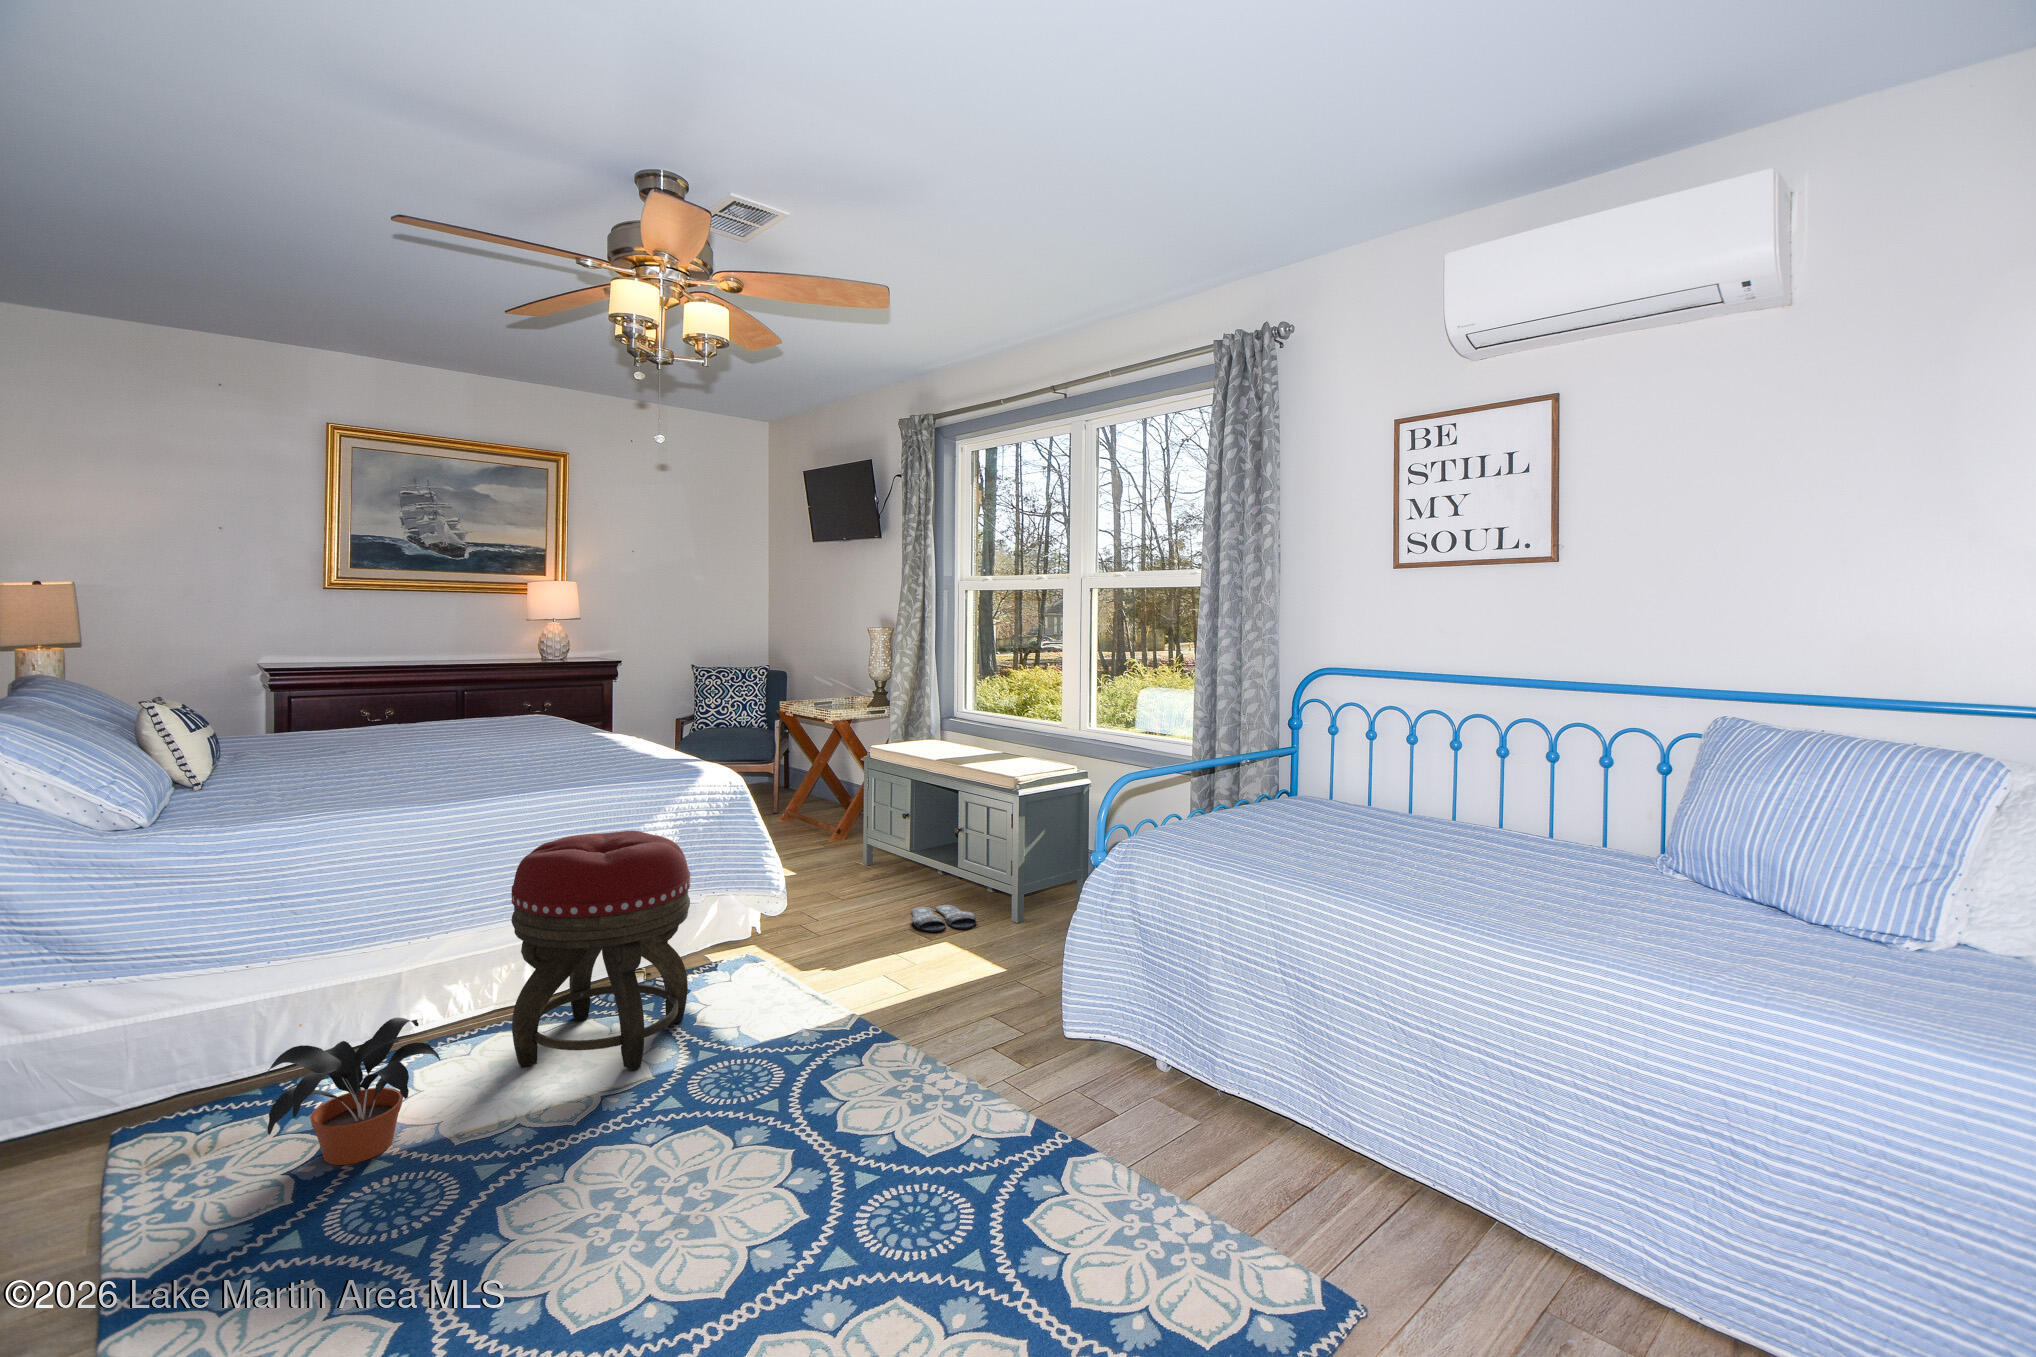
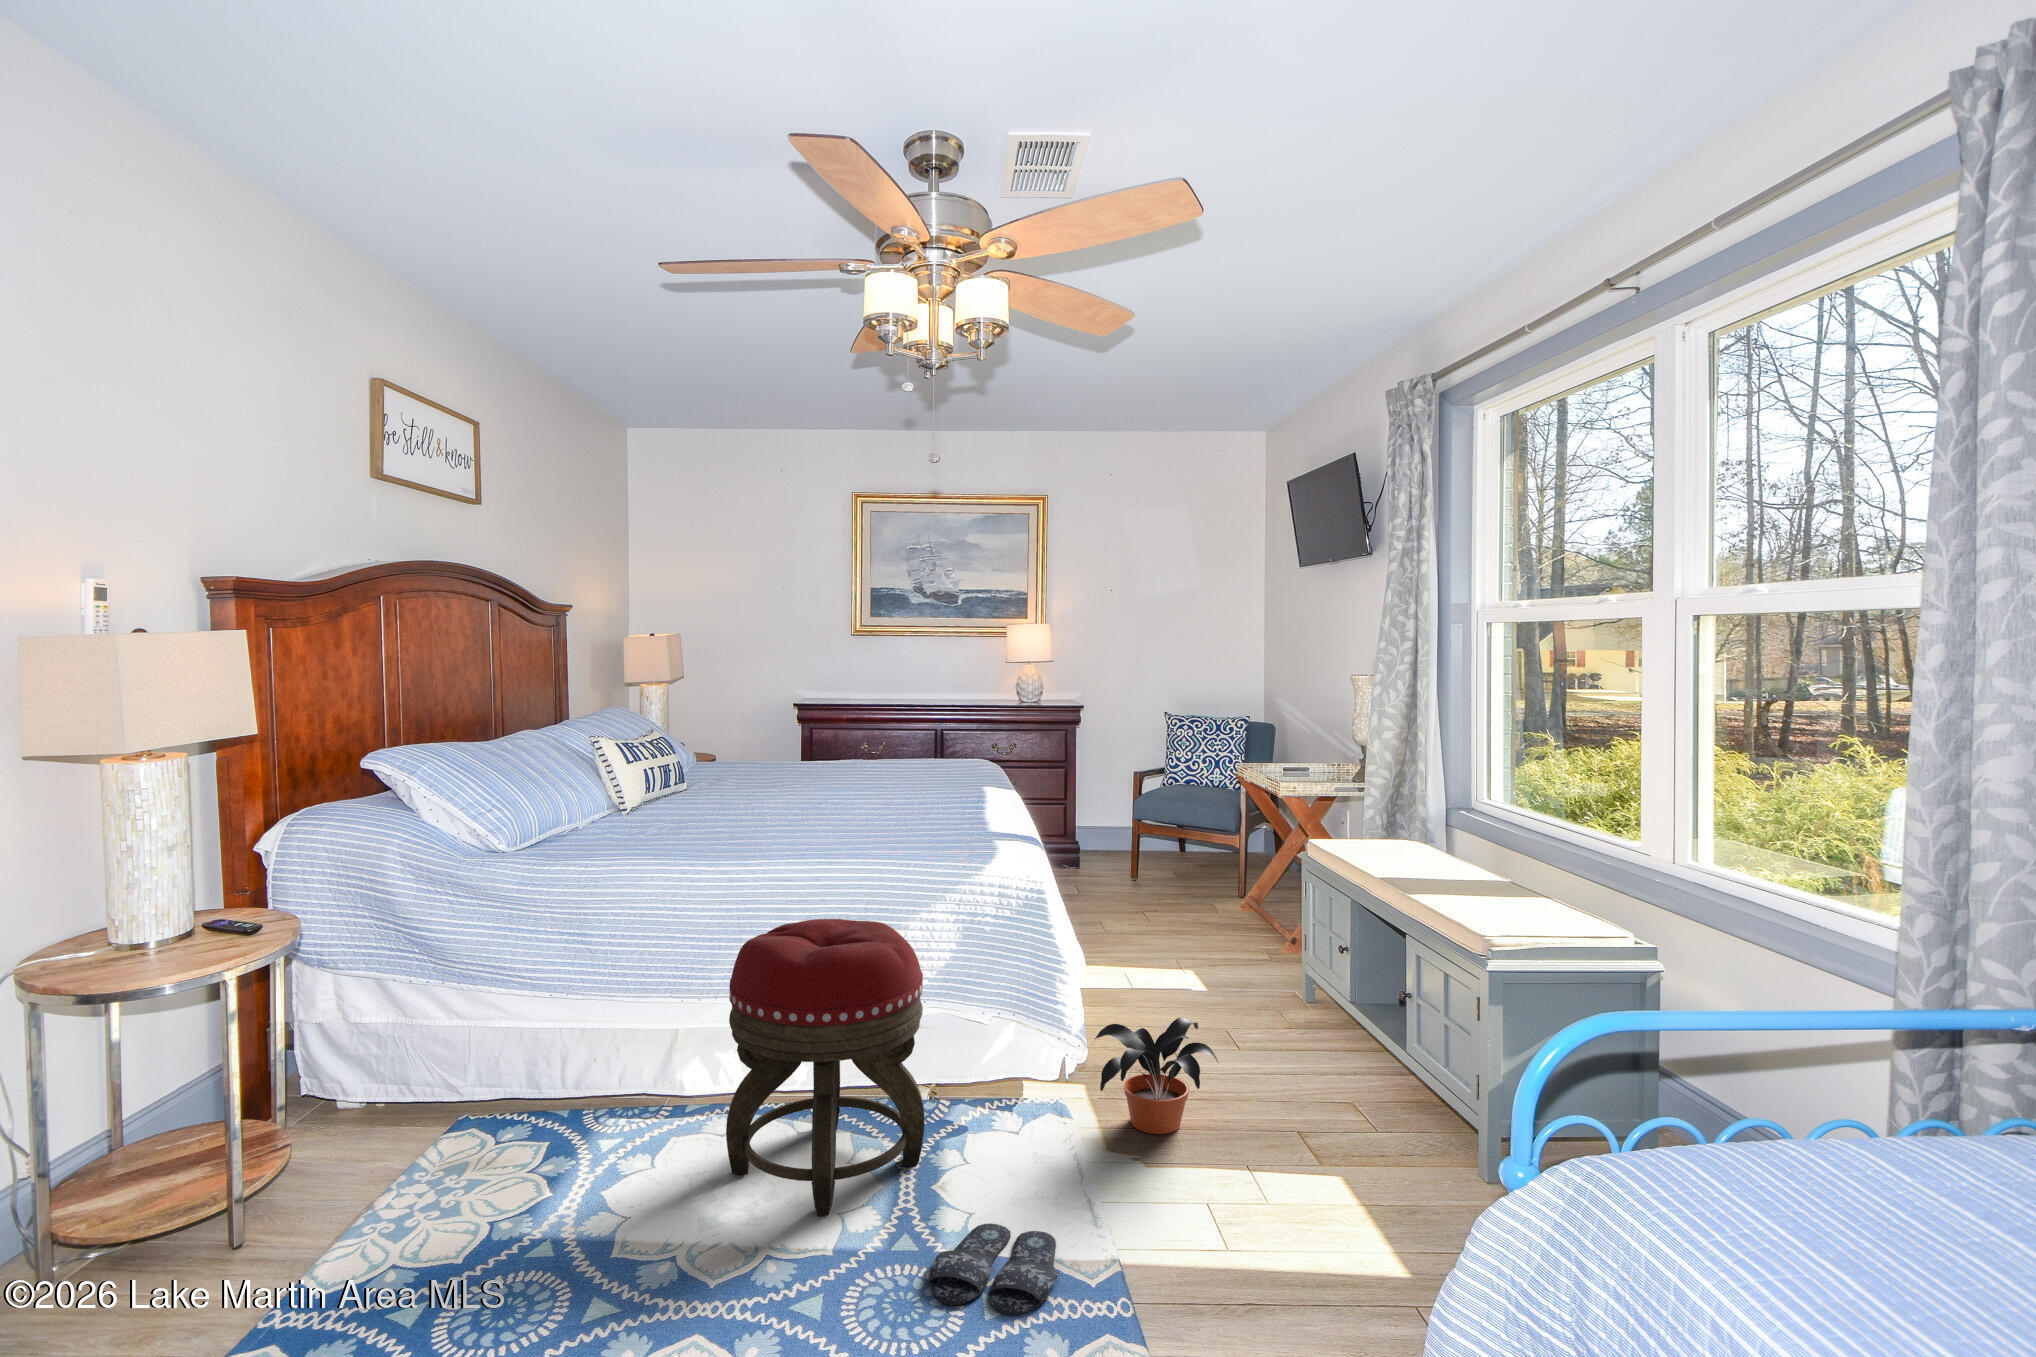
slippers: present [910,905,976,932] -> present [930,1224,1059,1316]
potted plant: present [265,1018,440,1165] -> present [1095,1017,1218,1134]

